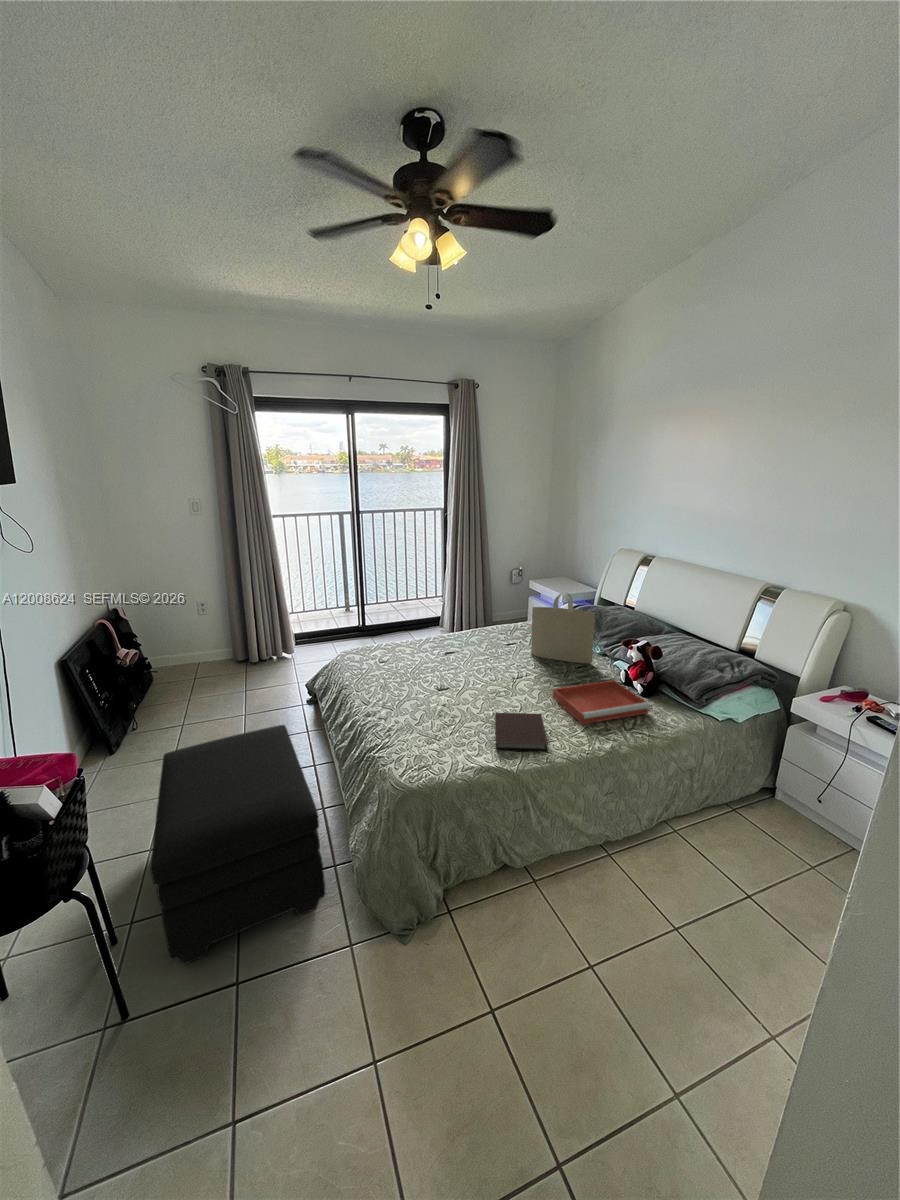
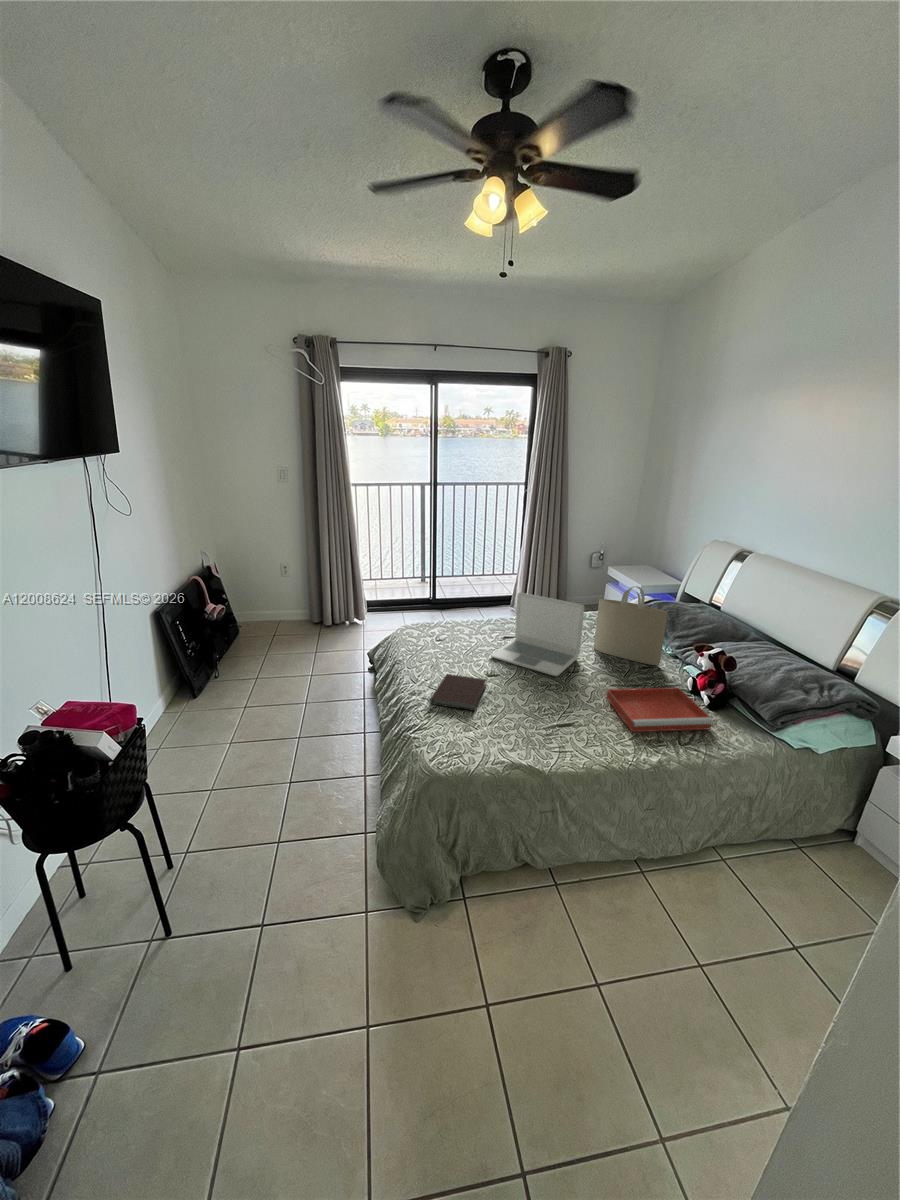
laptop: none [438,607,522,683] -> present [491,593,585,676]
notebook: present [495,713,548,751] -> present [430,674,486,711]
ottoman: present [150,725,326,964] -> none [198,692,352,896]

